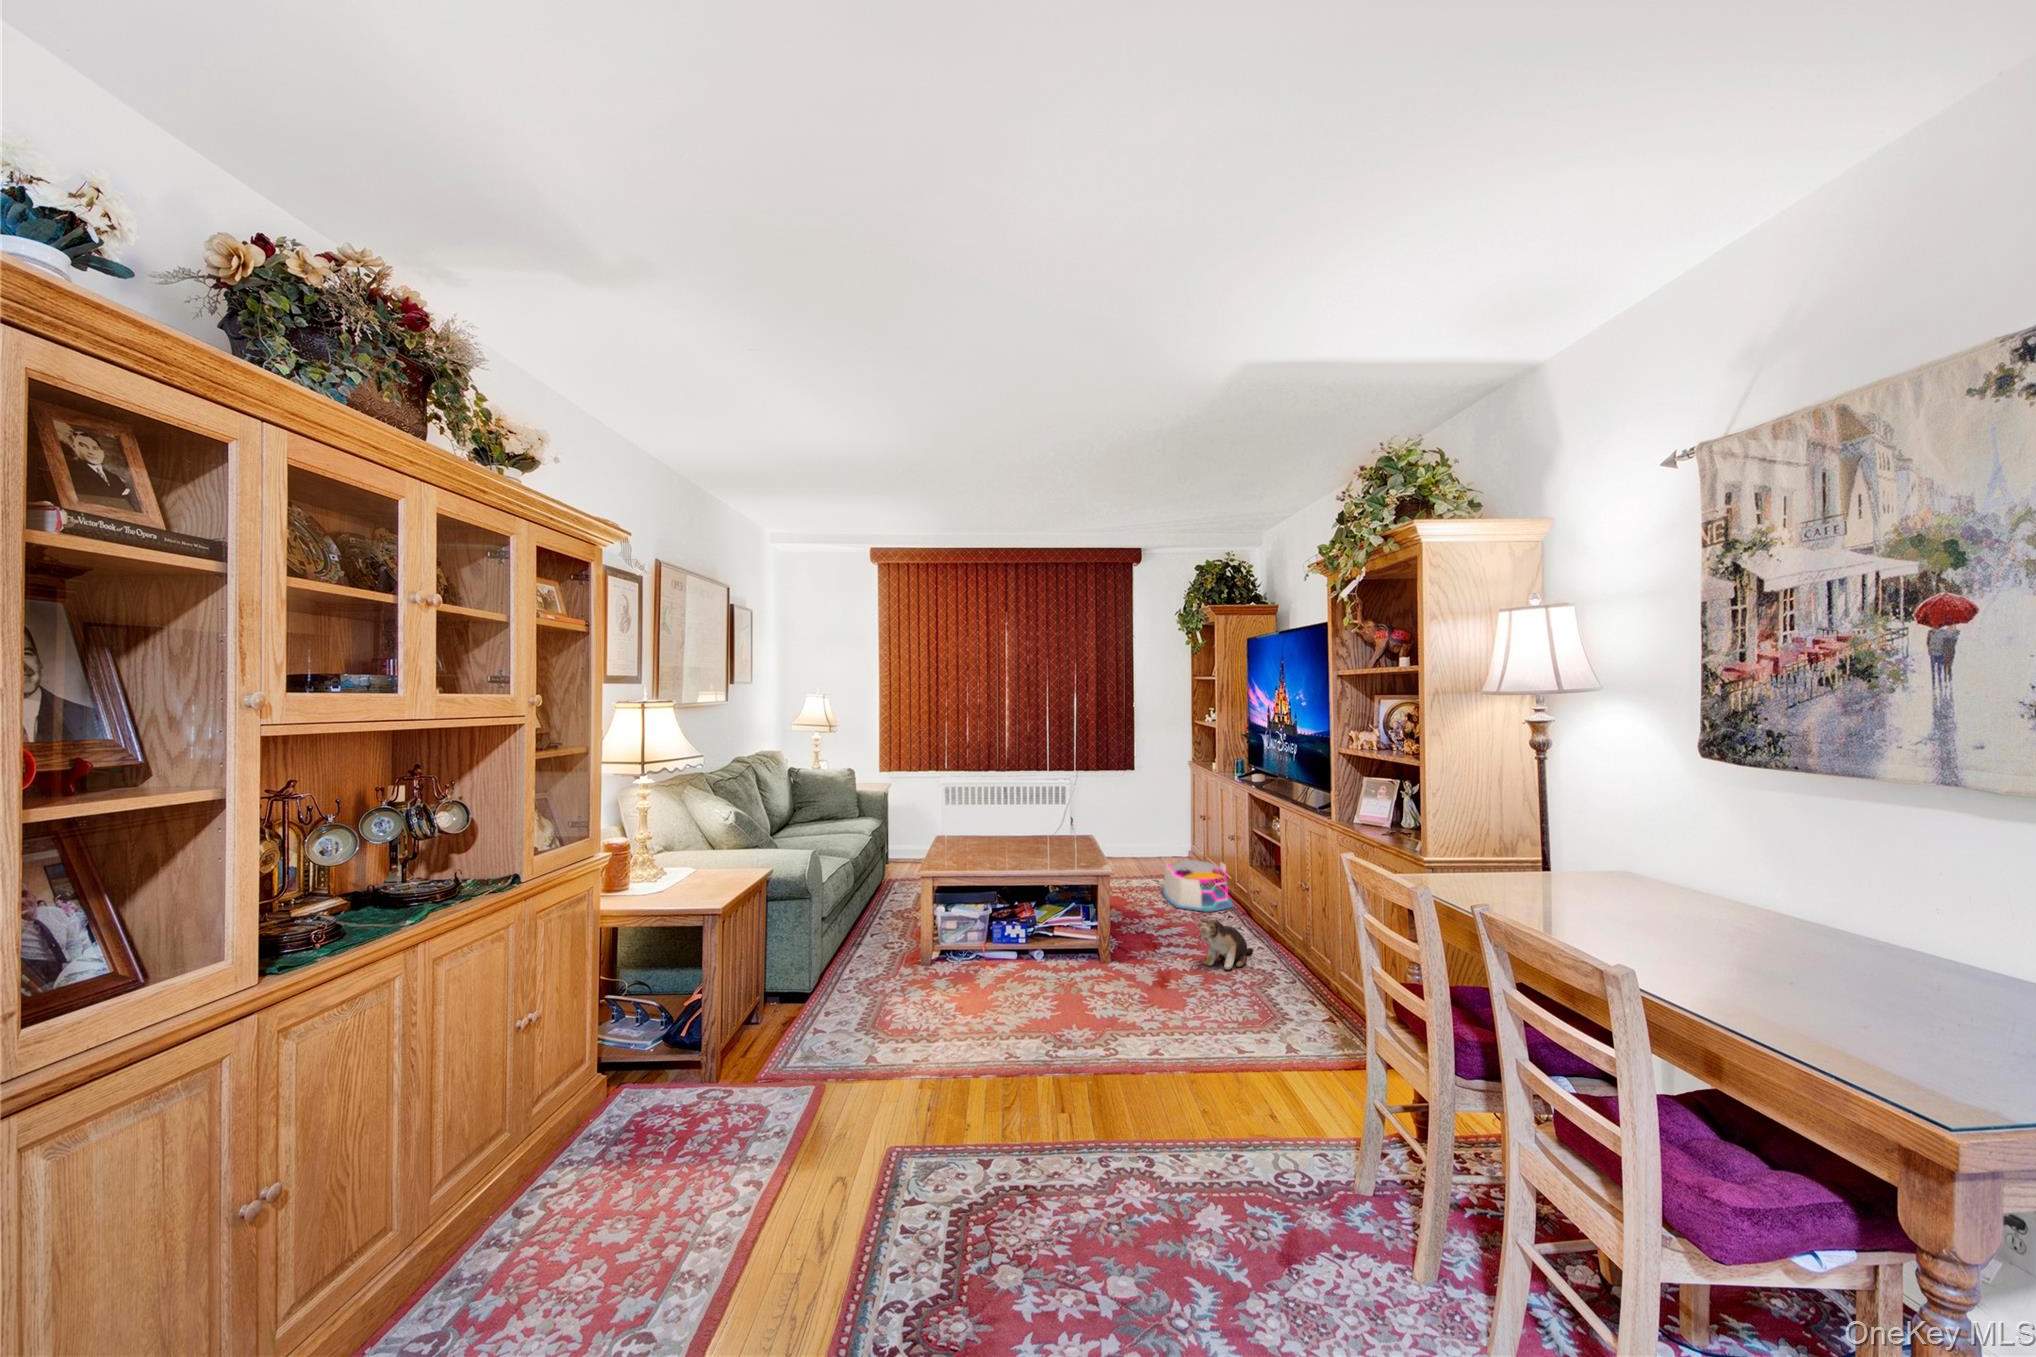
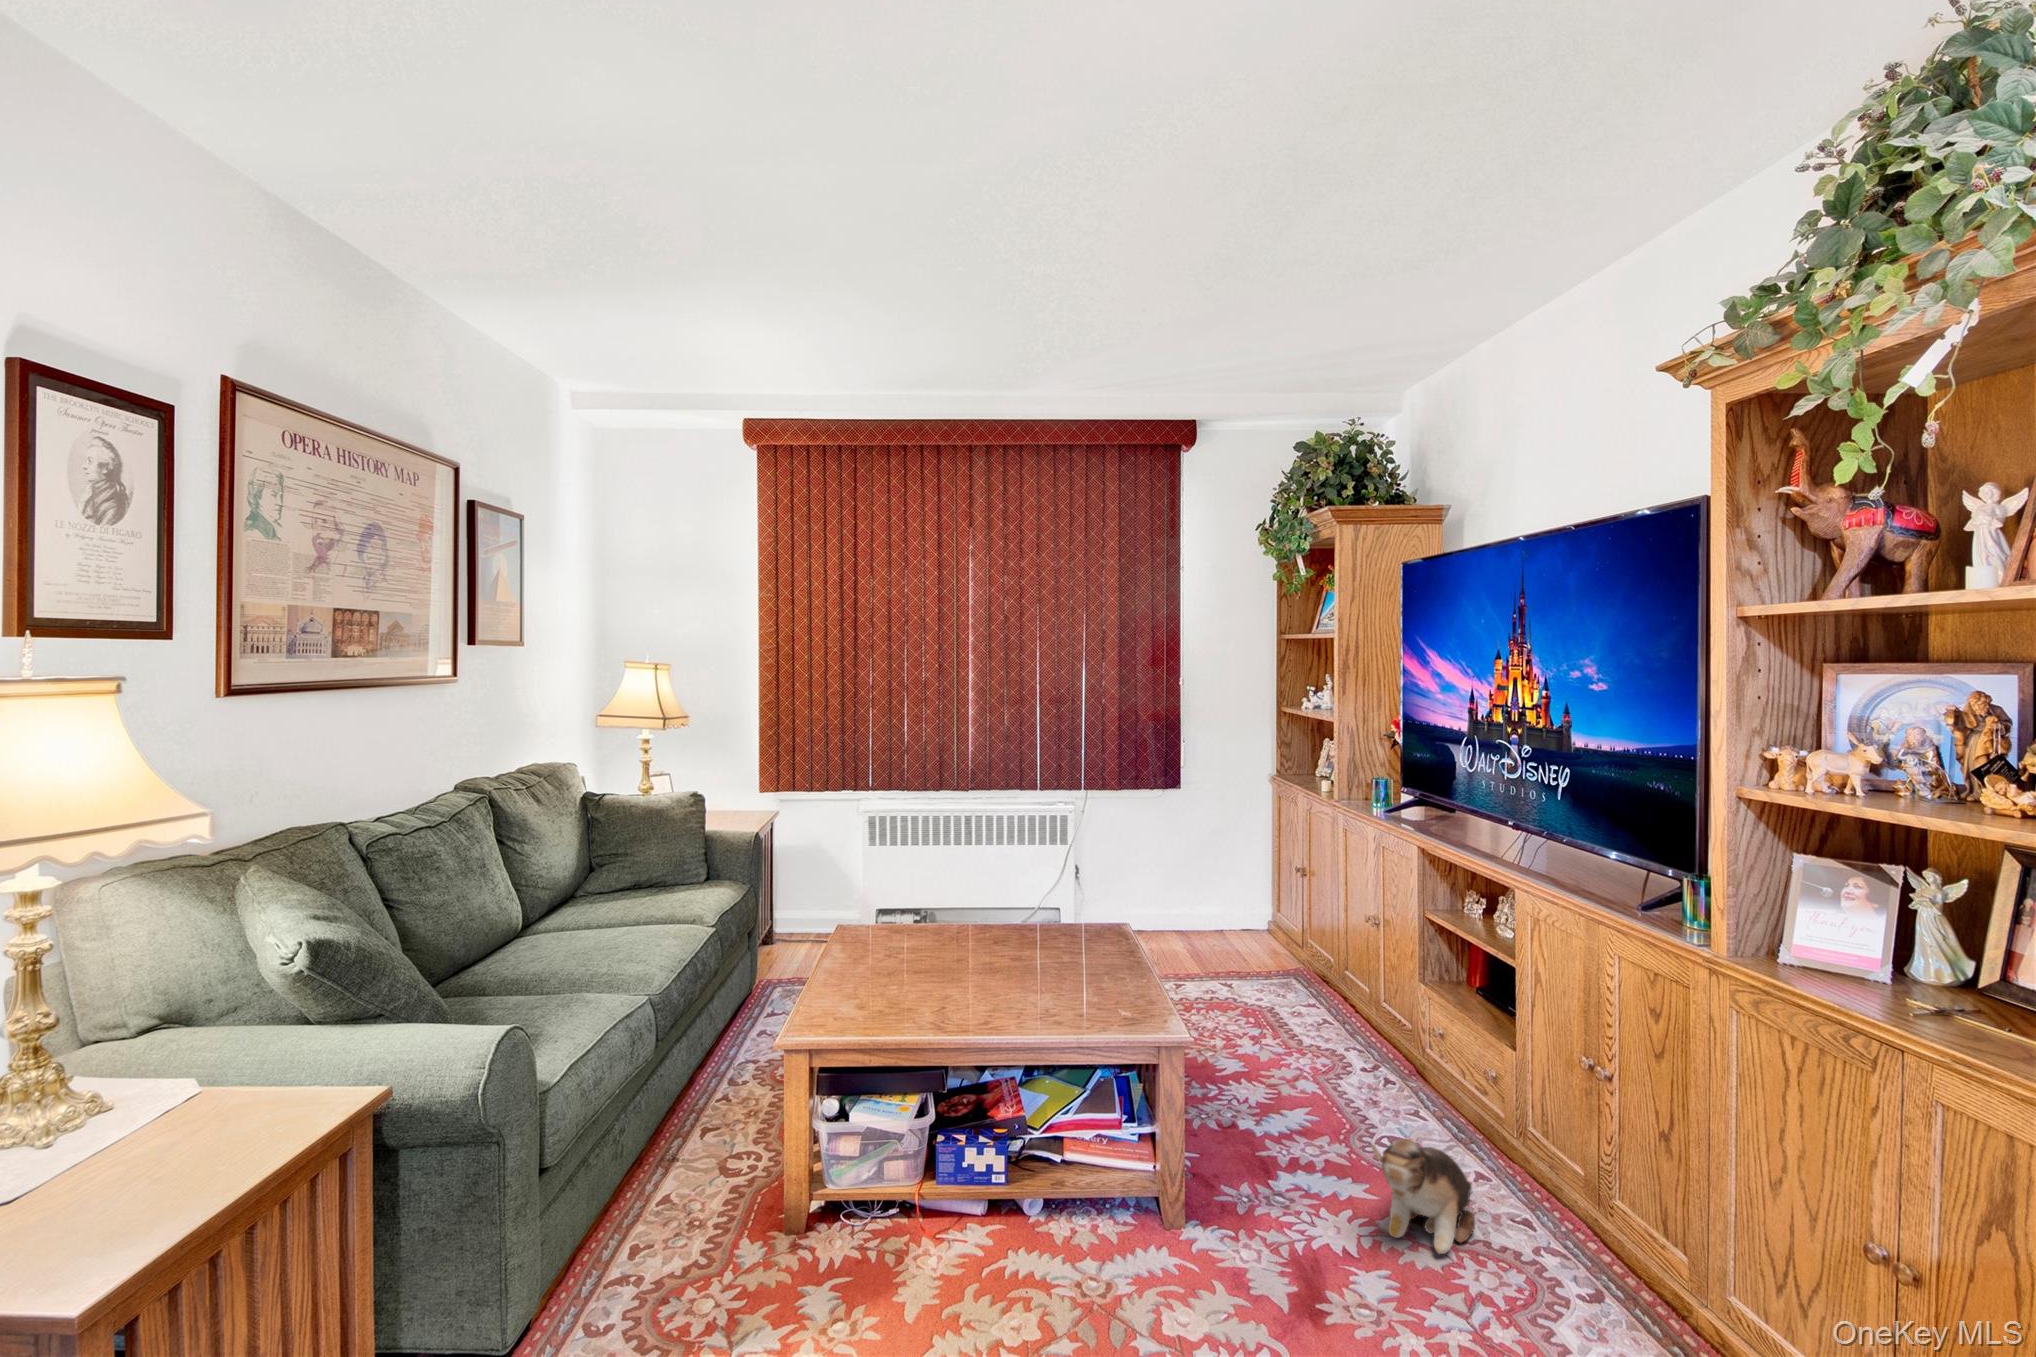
storage bin: present [1162,860,1233,912] -> none [1242,954,1383,1063]

